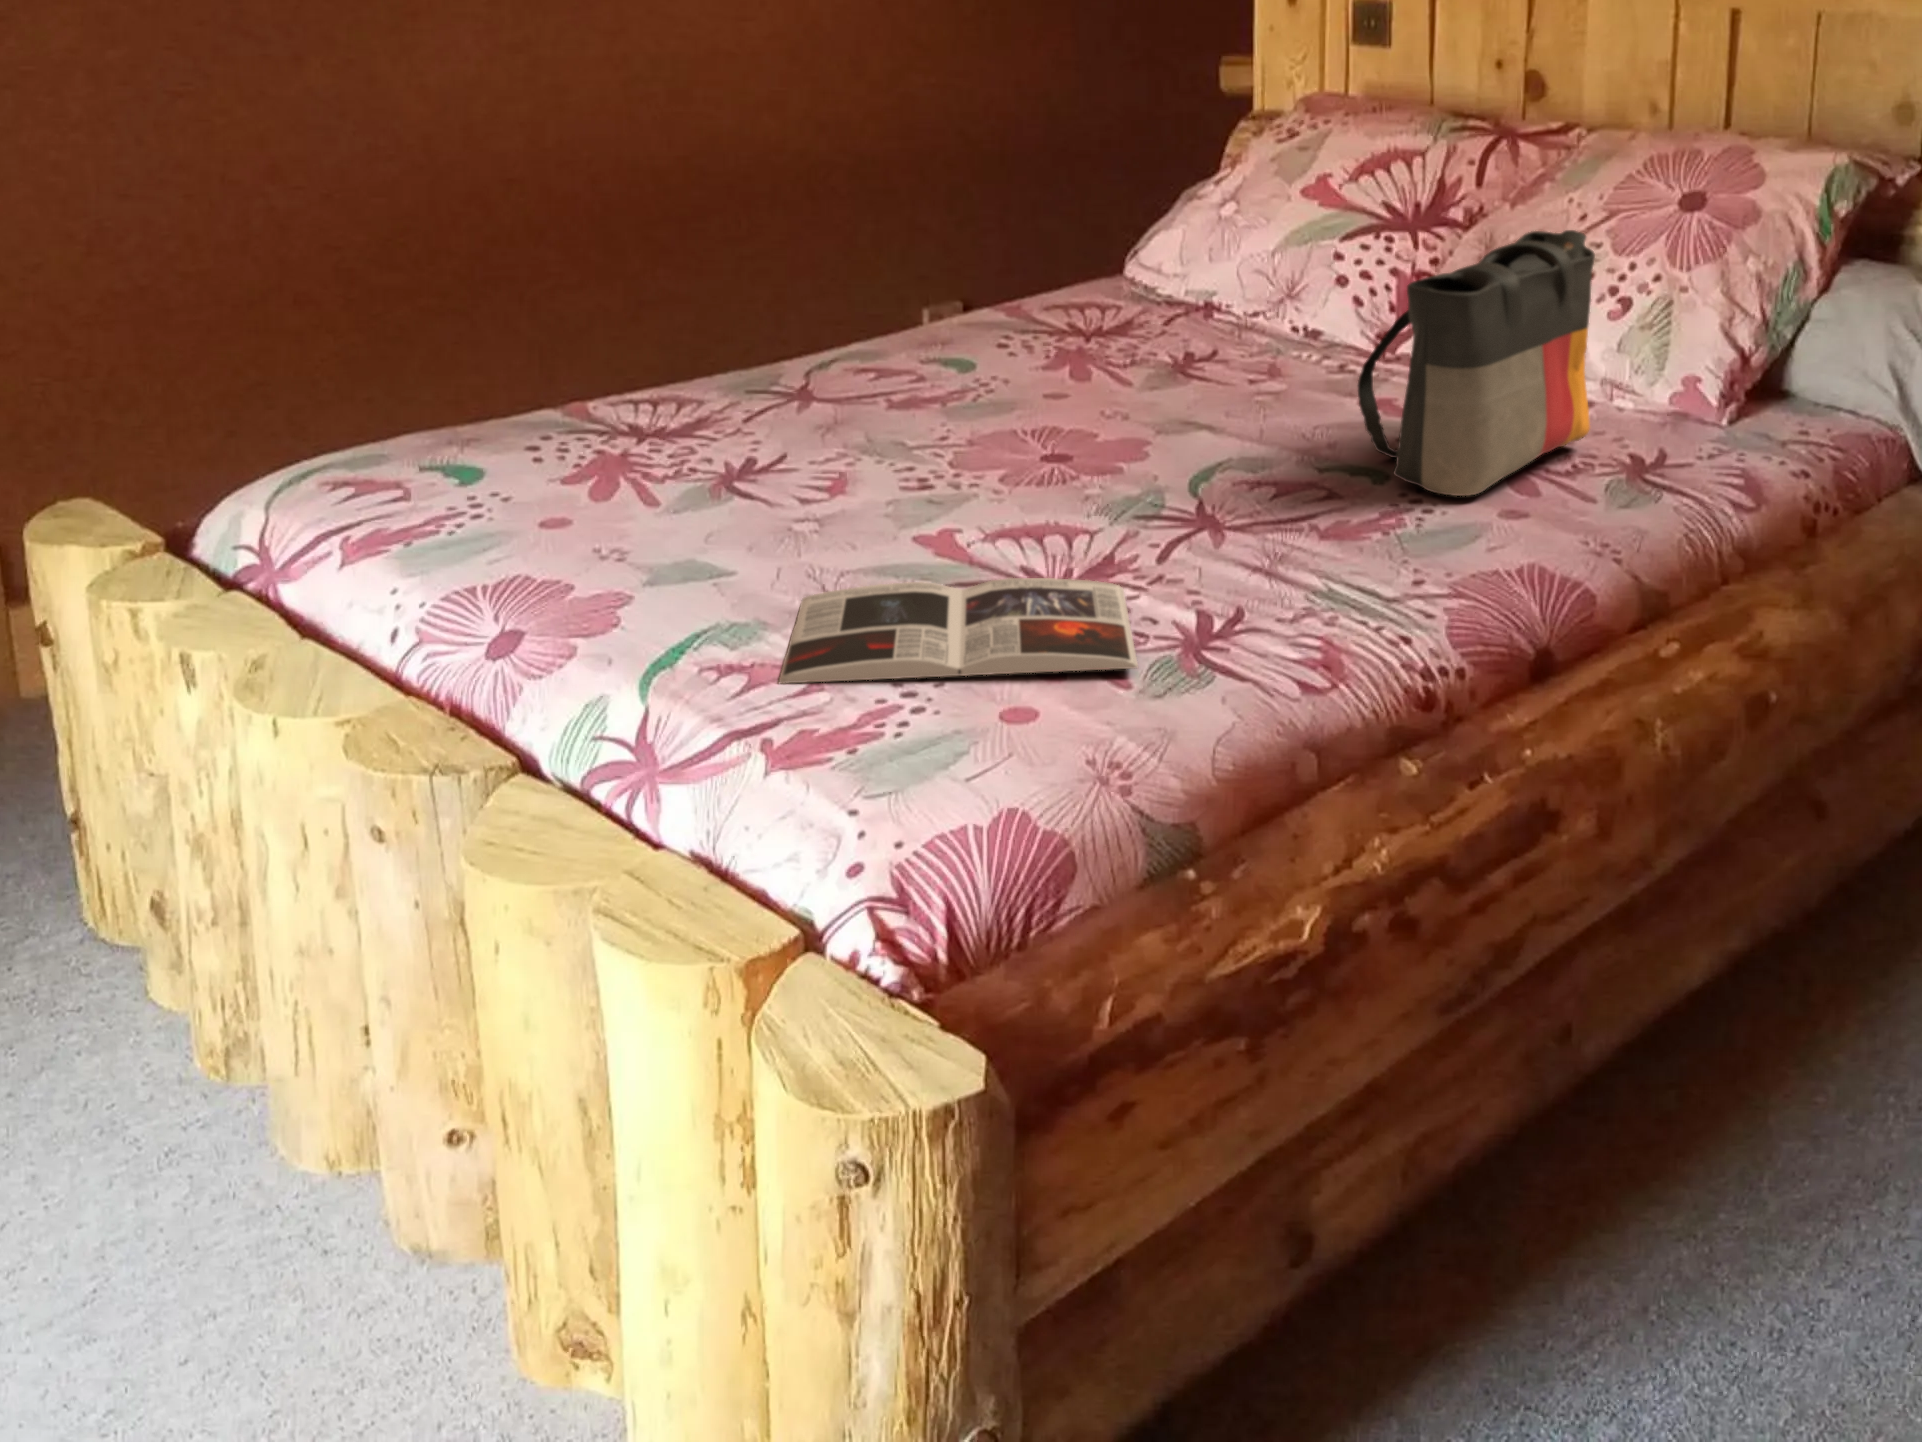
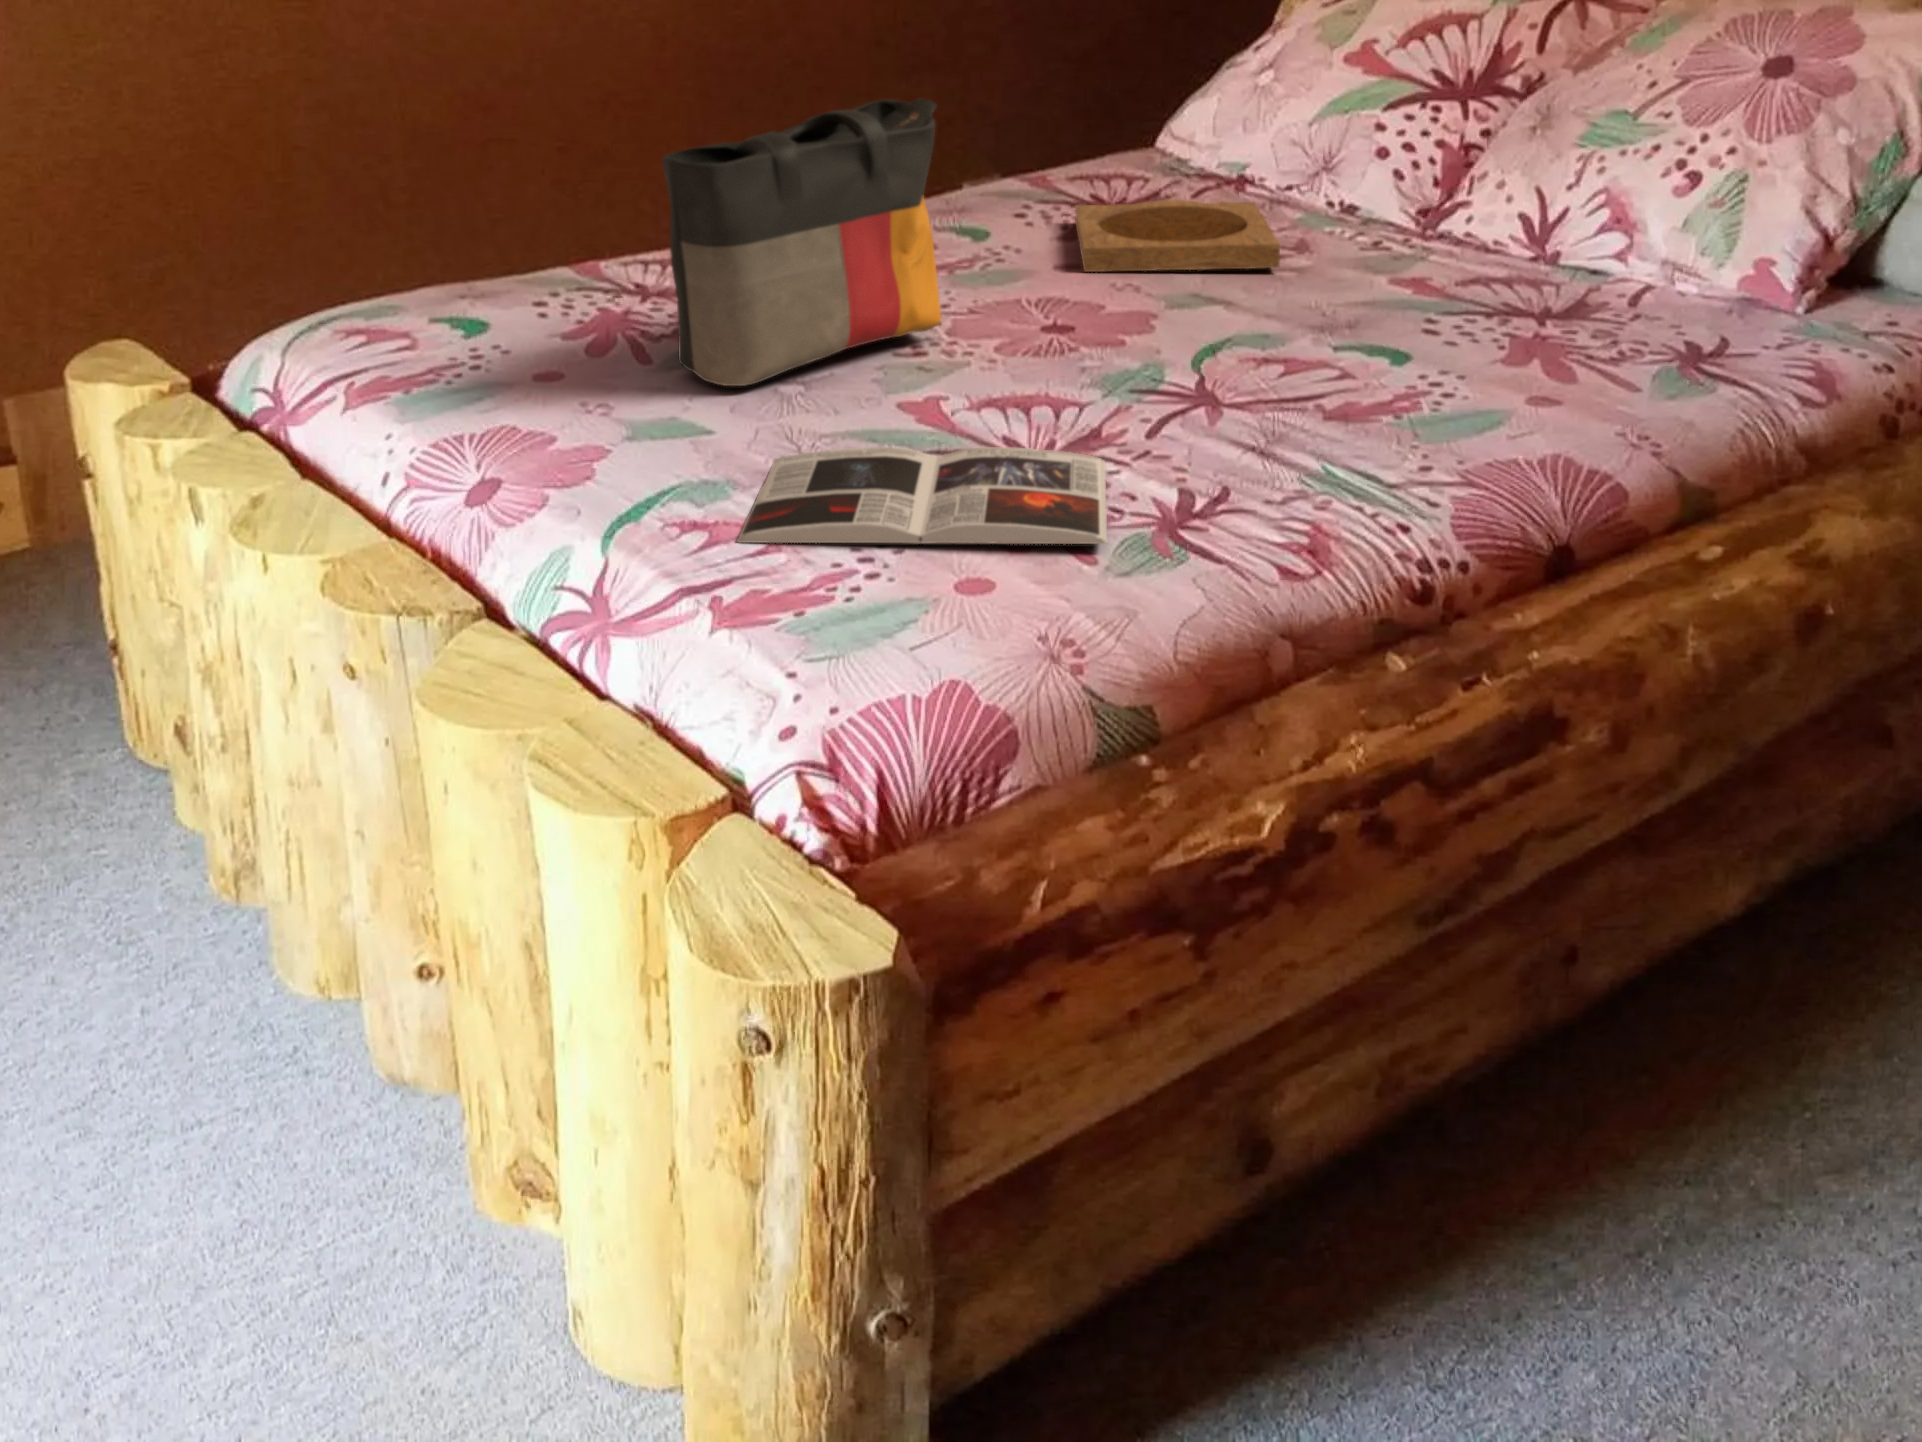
tote bag: present [1358,230,1595,496] -> present [662,99,941,386]
tray: none [1056,329,1257,402] -> present [1075,200,1280,272]

